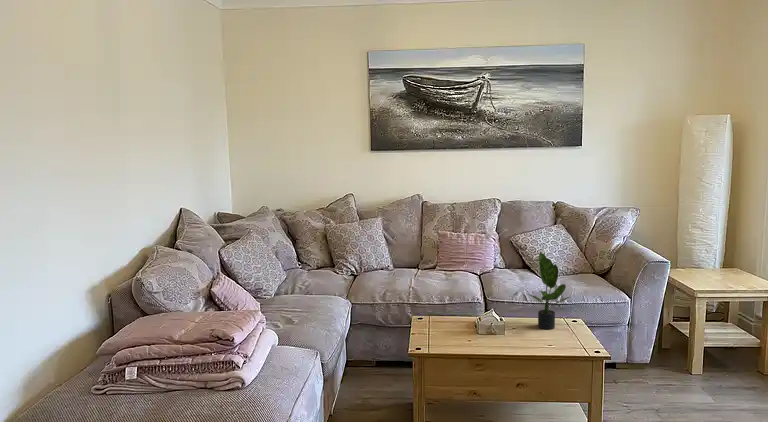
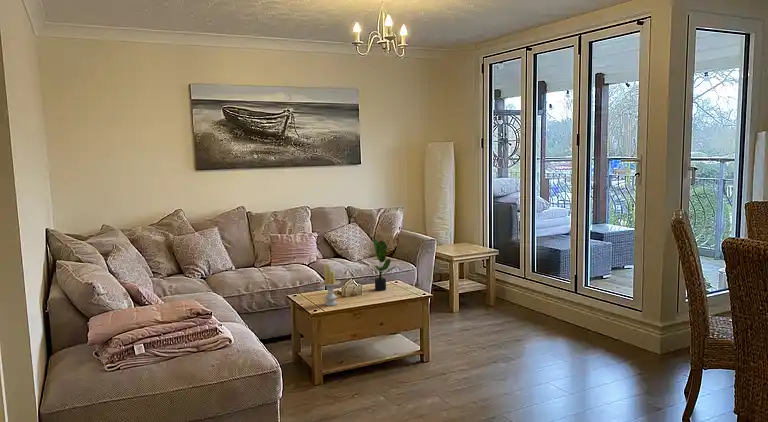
candle: none [440,283,469,343] -> present [320,264,340,306]

